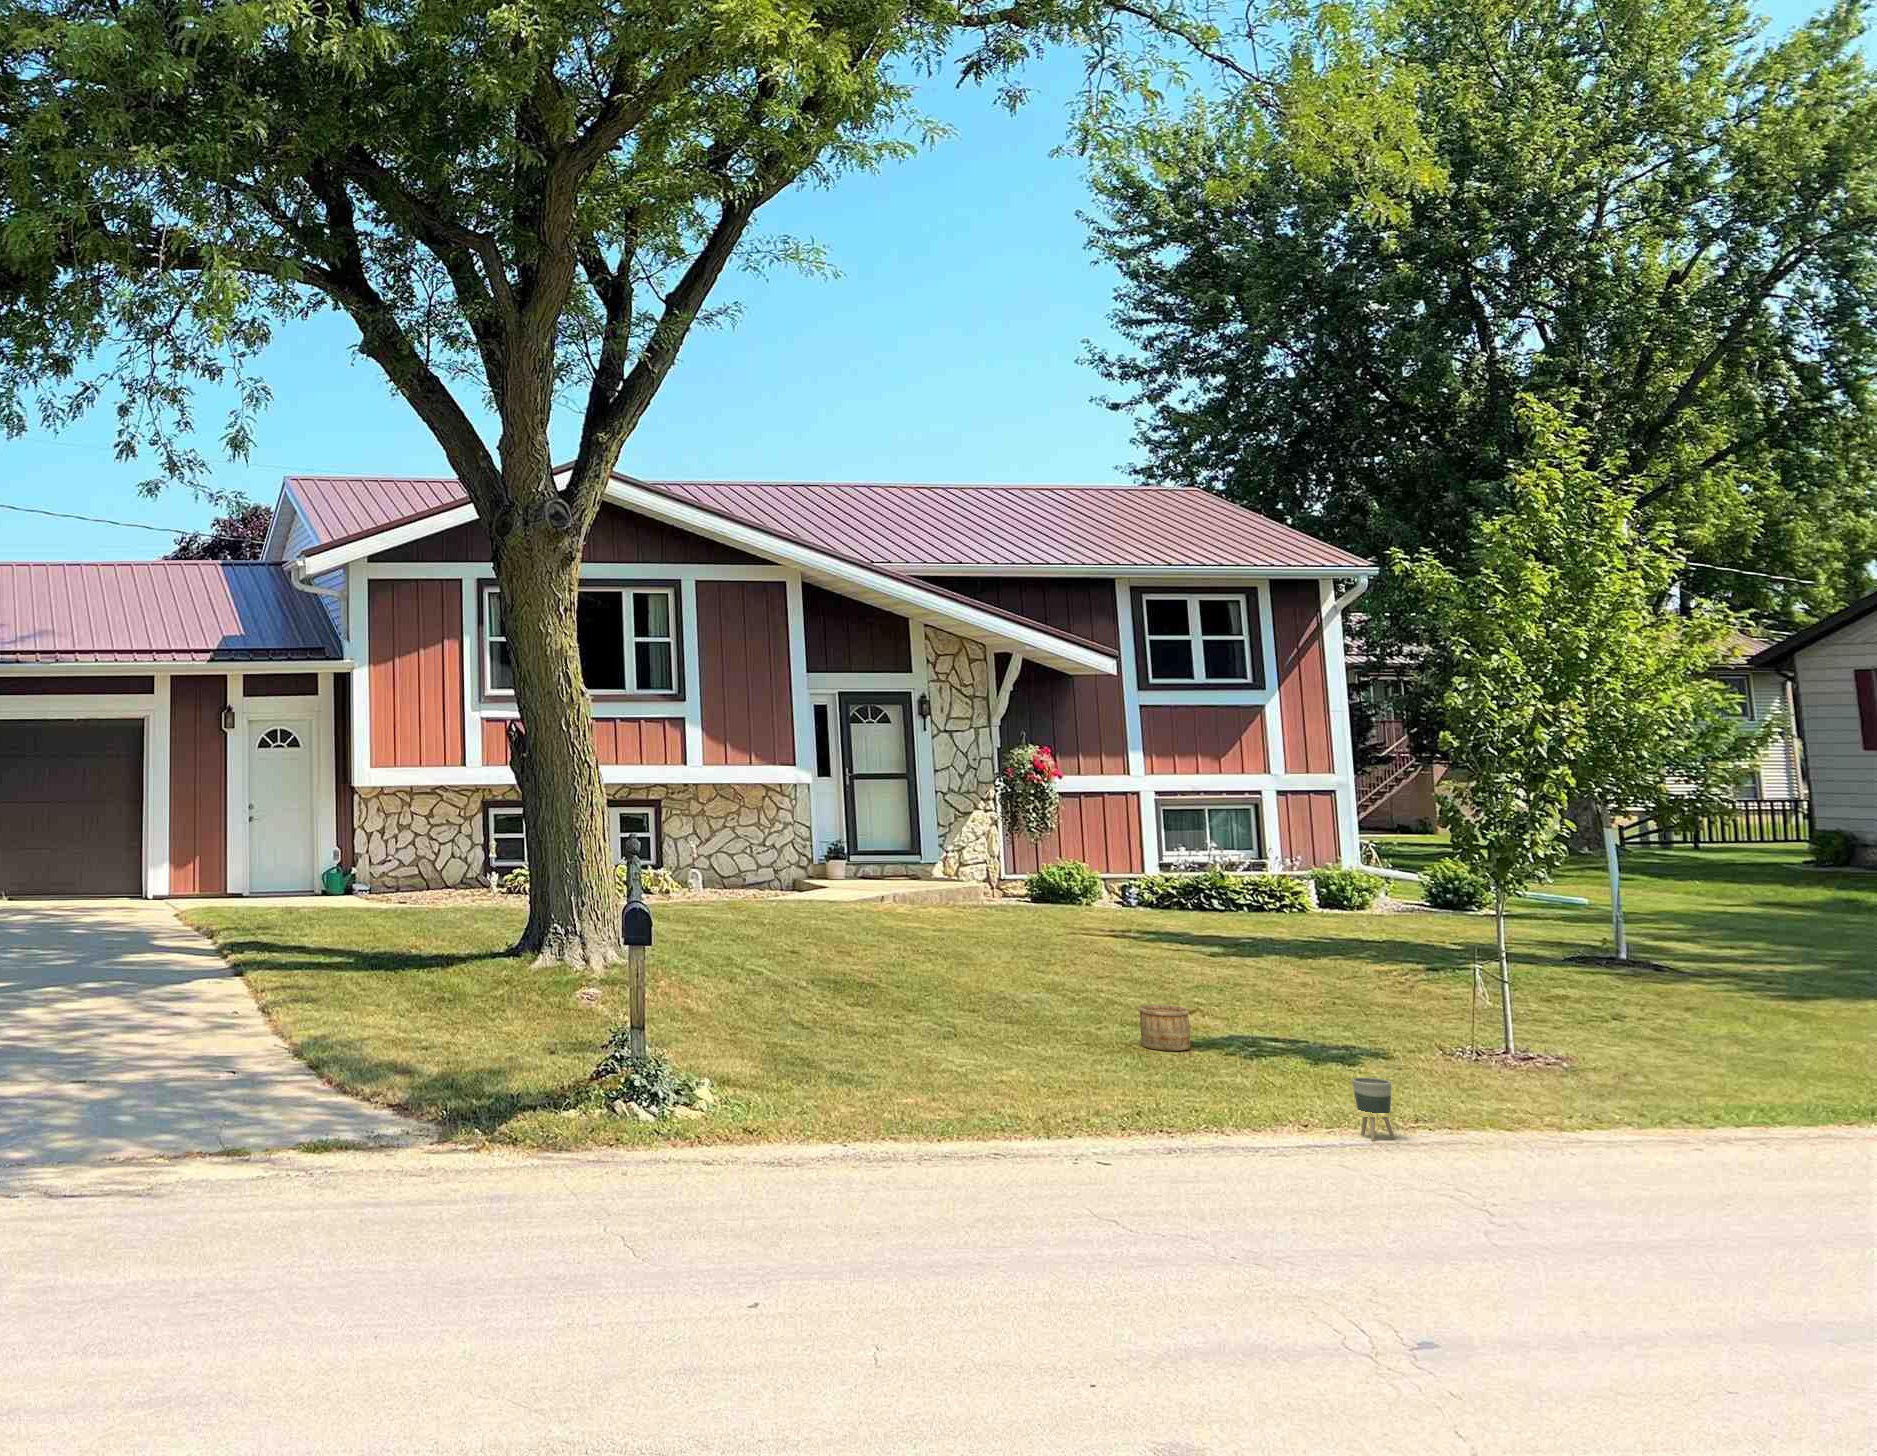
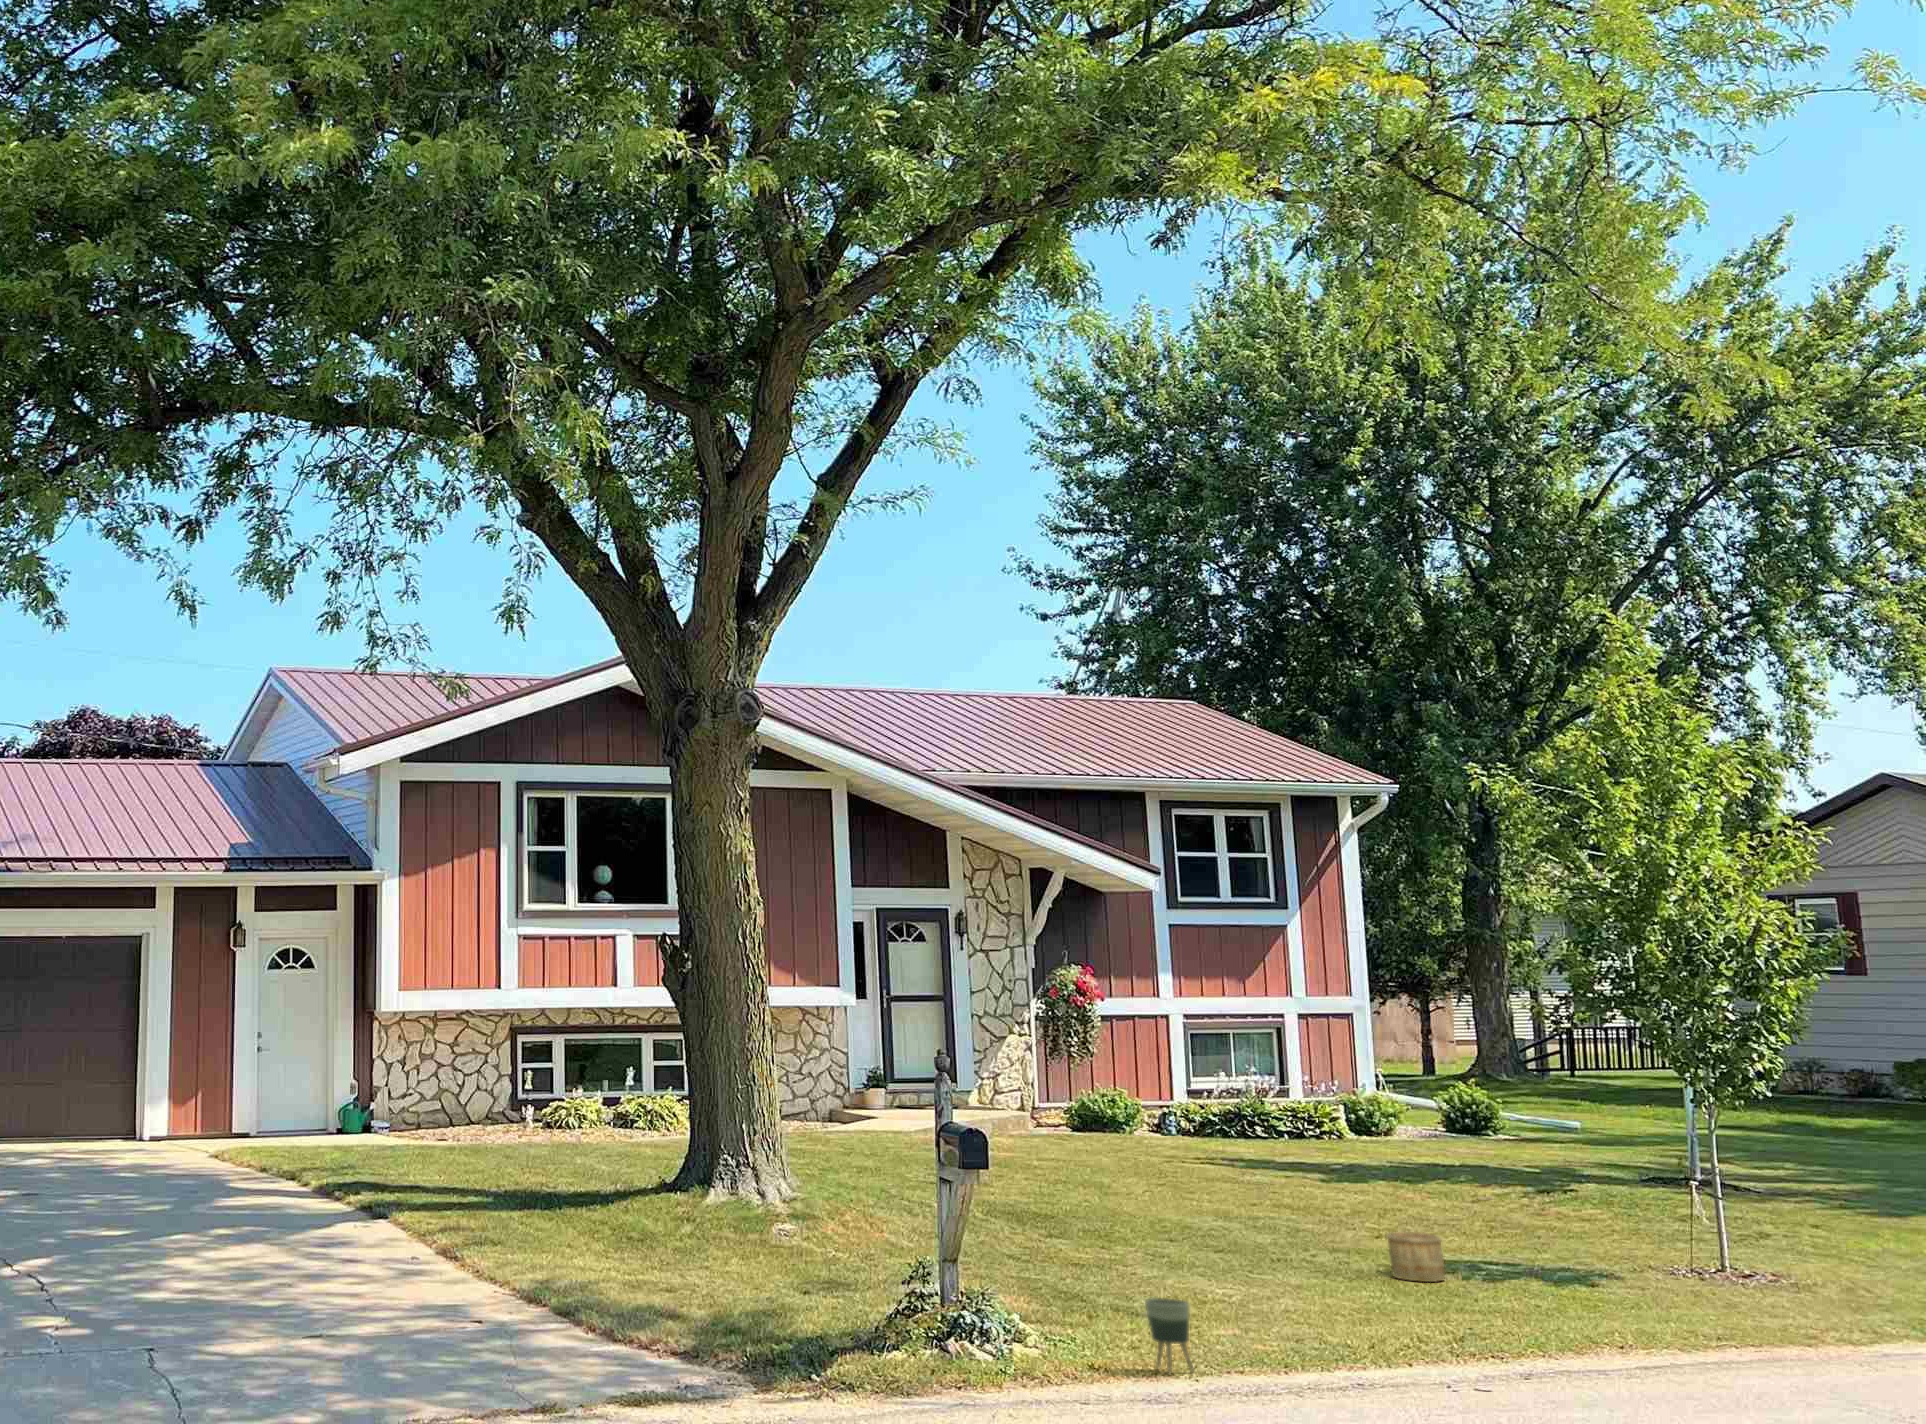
planter: present [1352,1078,1395,1141] -> present [1145,1298,1194,1374]

